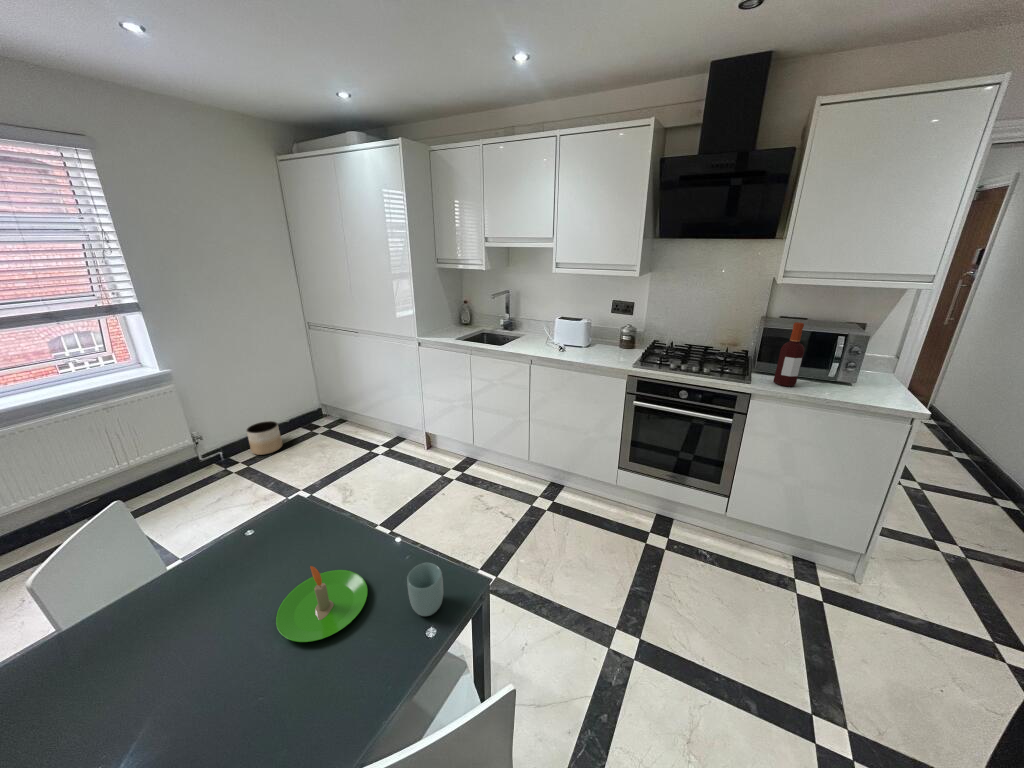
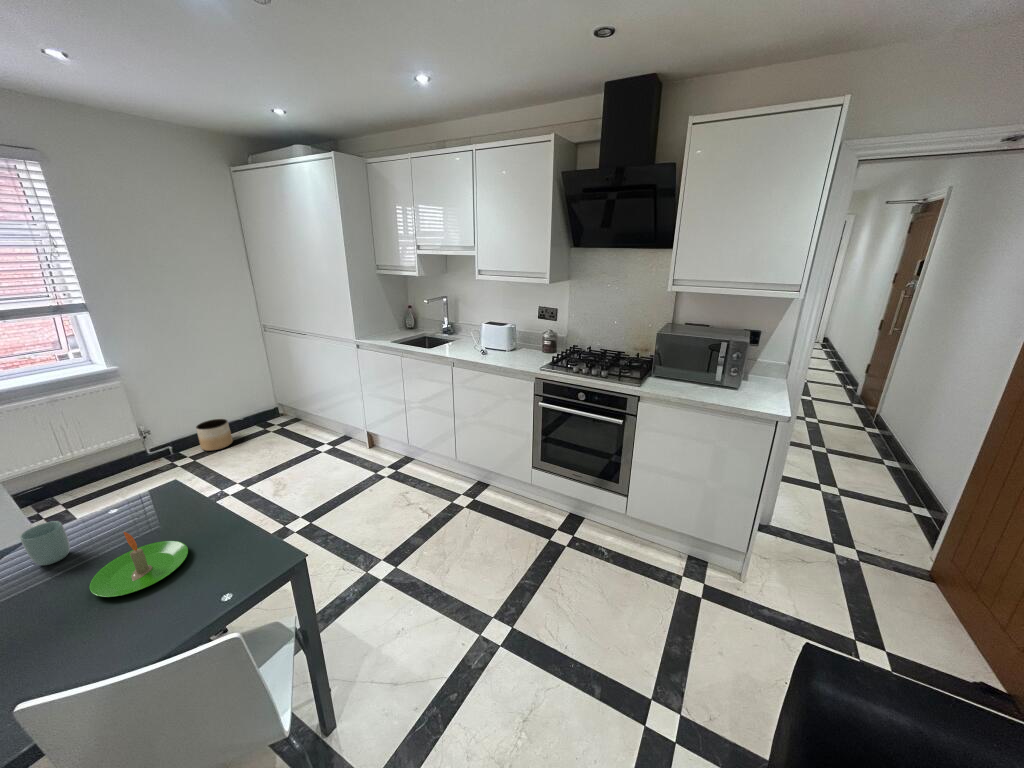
bottle: present [774,322,804,386] -> none [662,328,687,389]
cup: present [407,563,443,616] -> present [20,521,70,565]

